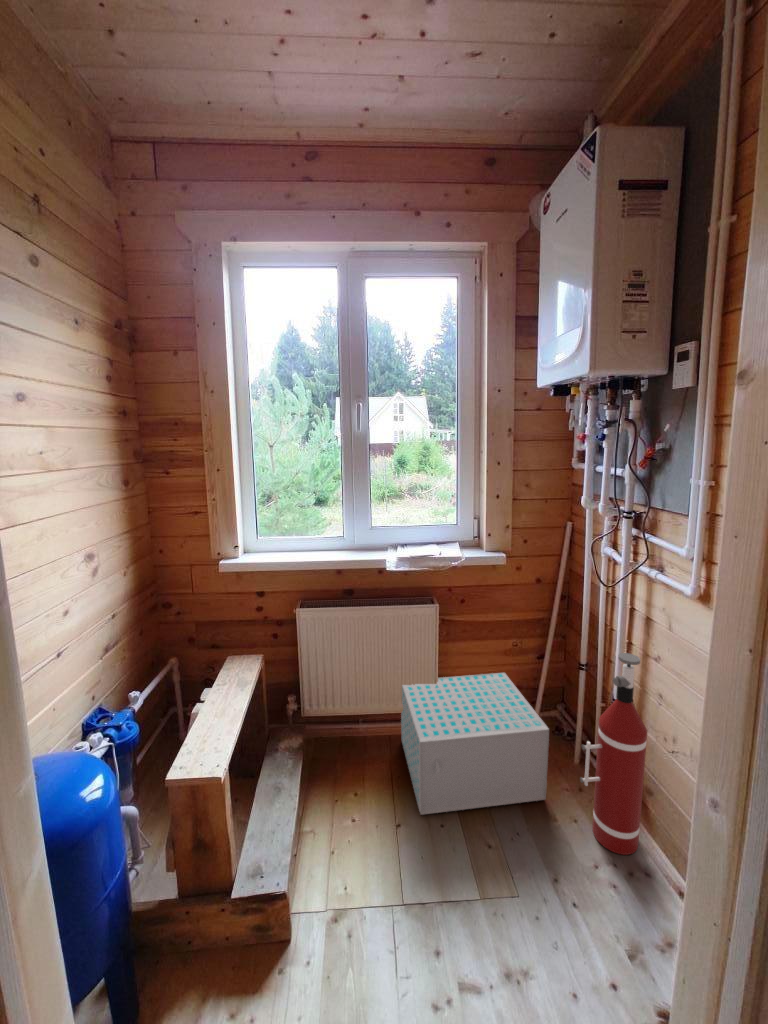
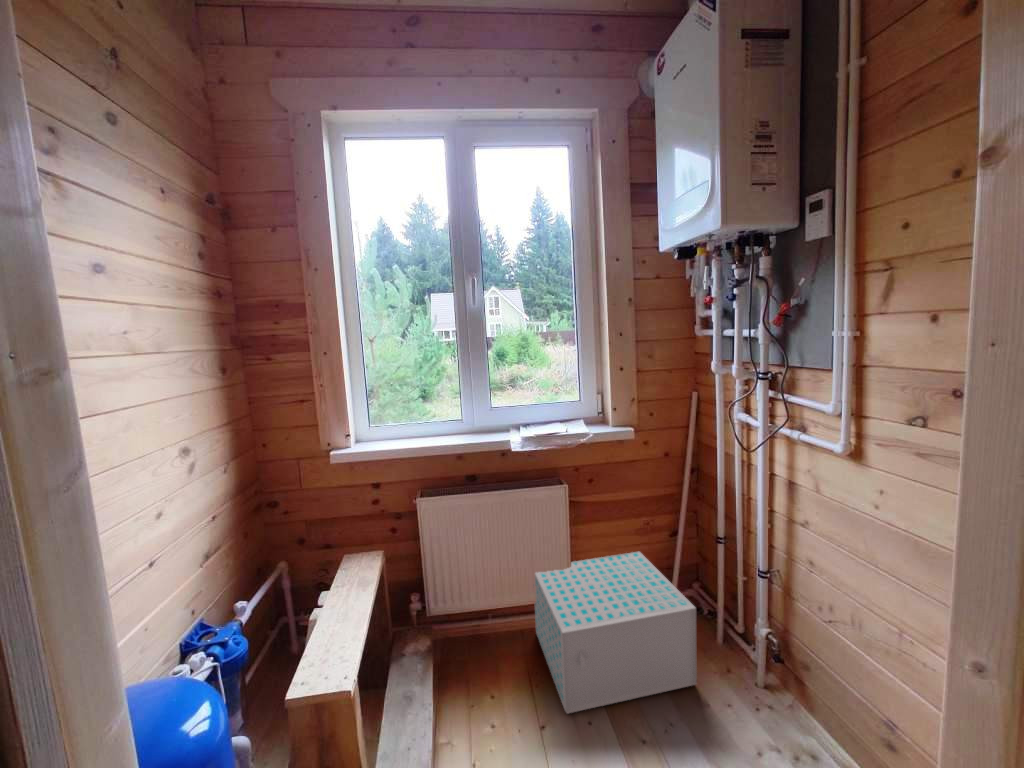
fire extinguisher: present [580,653,647,855] -> none [735,520,802,738]

